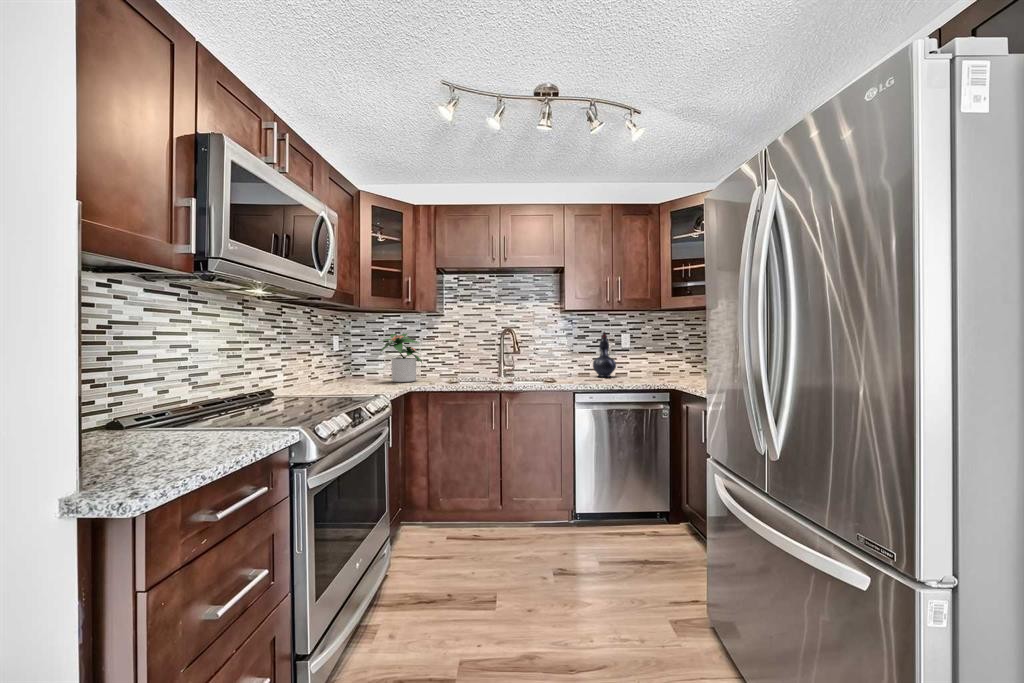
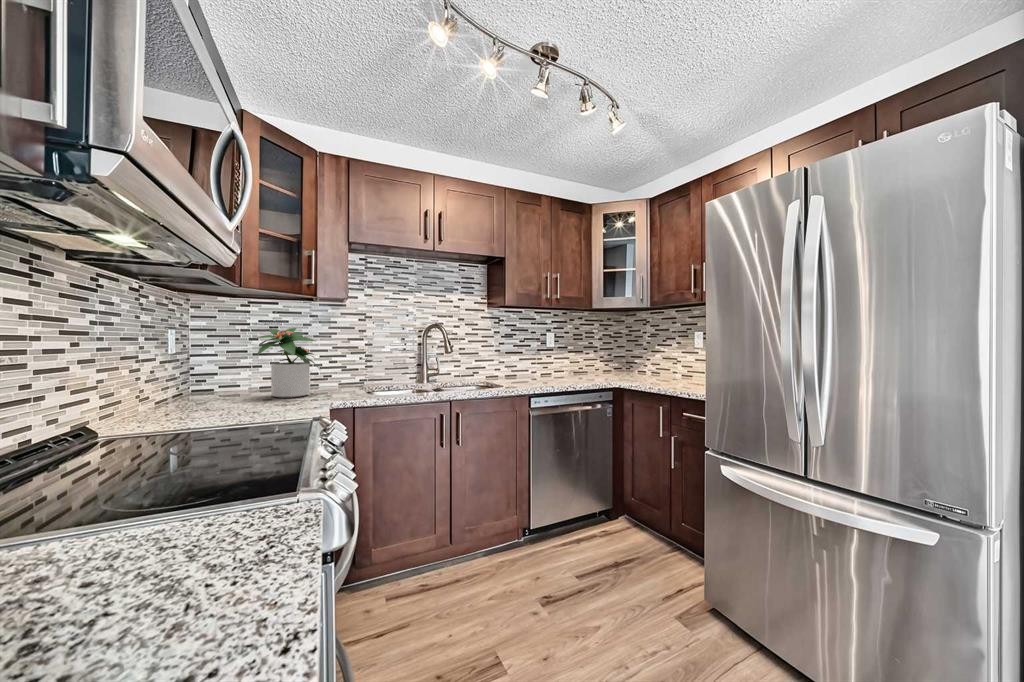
decorative vase: present [593,332,616,377] -> none [520,329,546,381]

